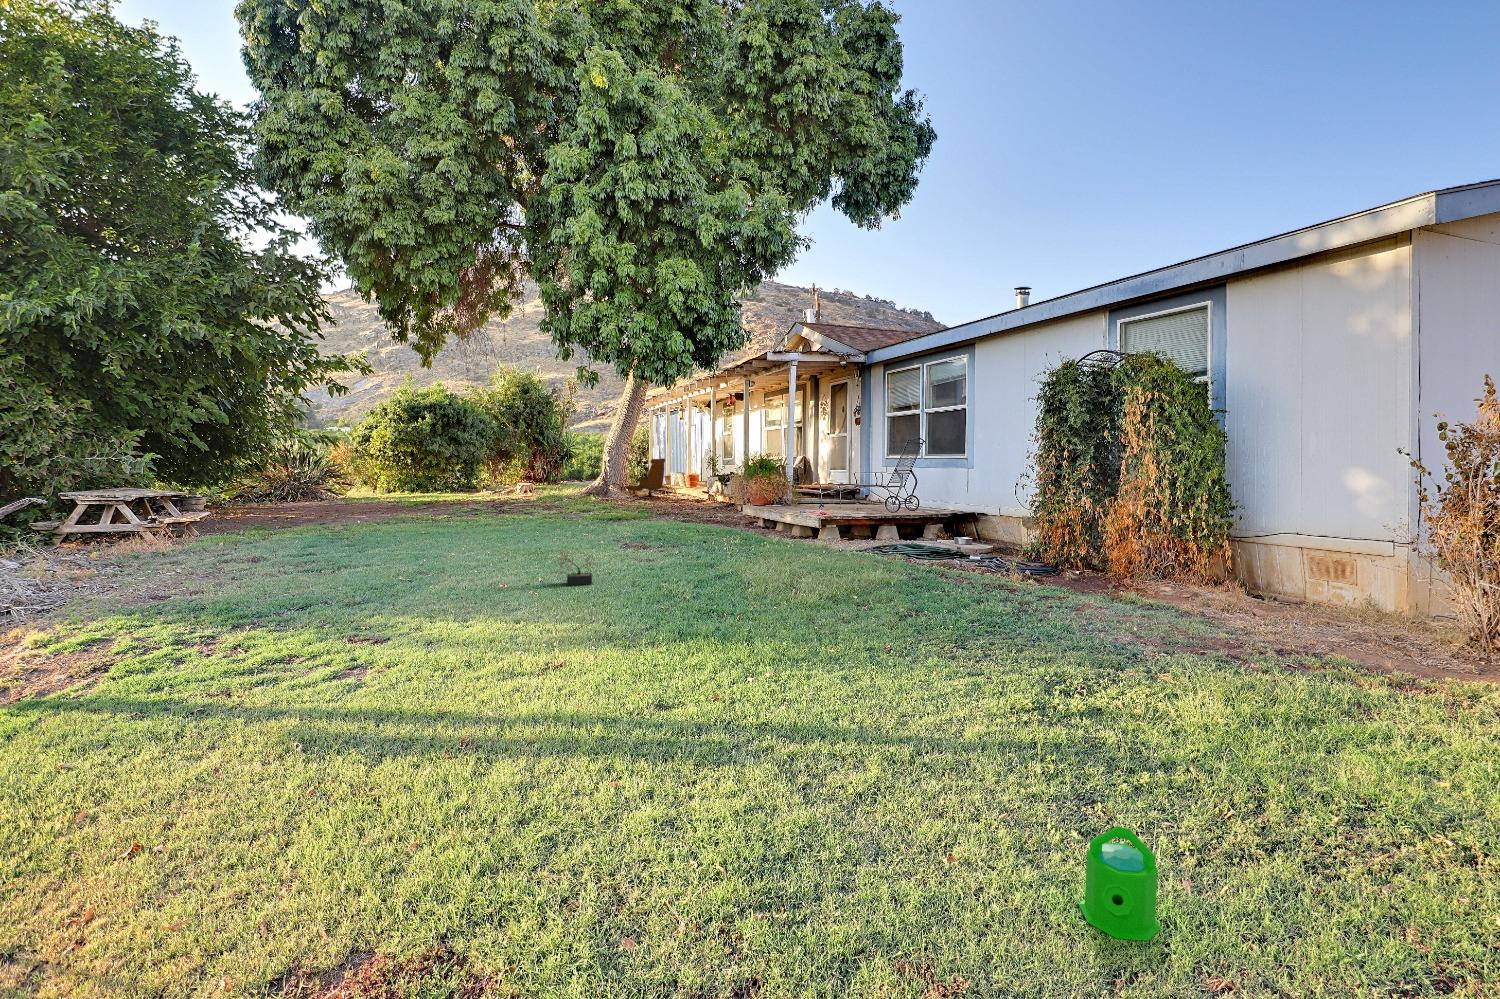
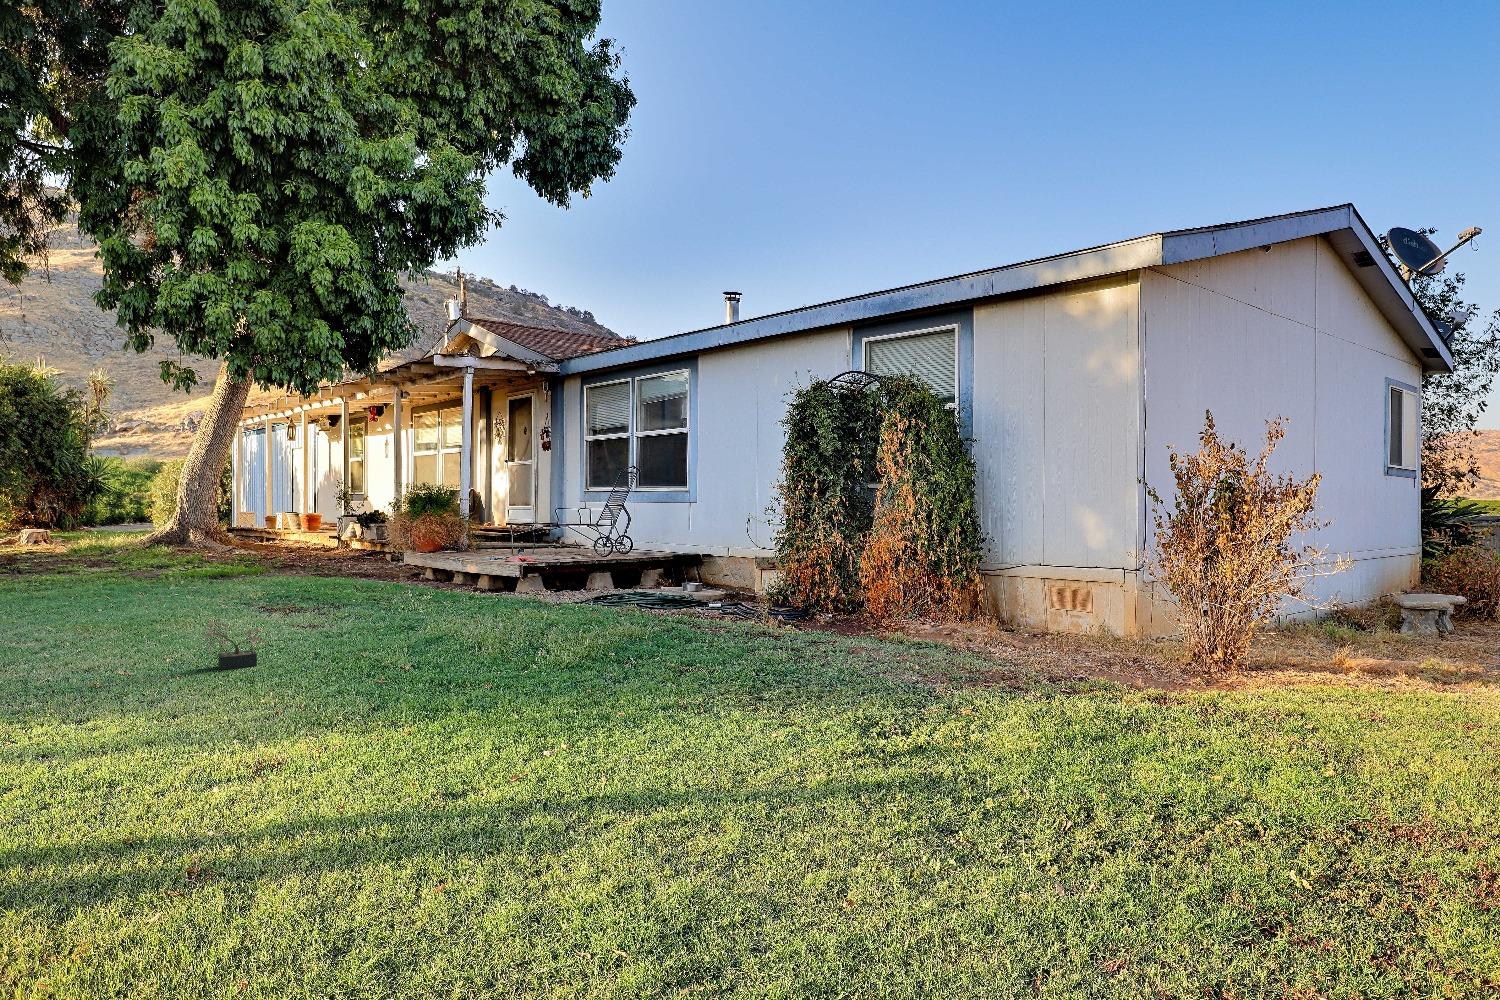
lounge chair: present [626,458,665,499] -> none [218,489,283,548]
watering can: present [1079,826,1161,941] -> none [946,824,1013,921]

